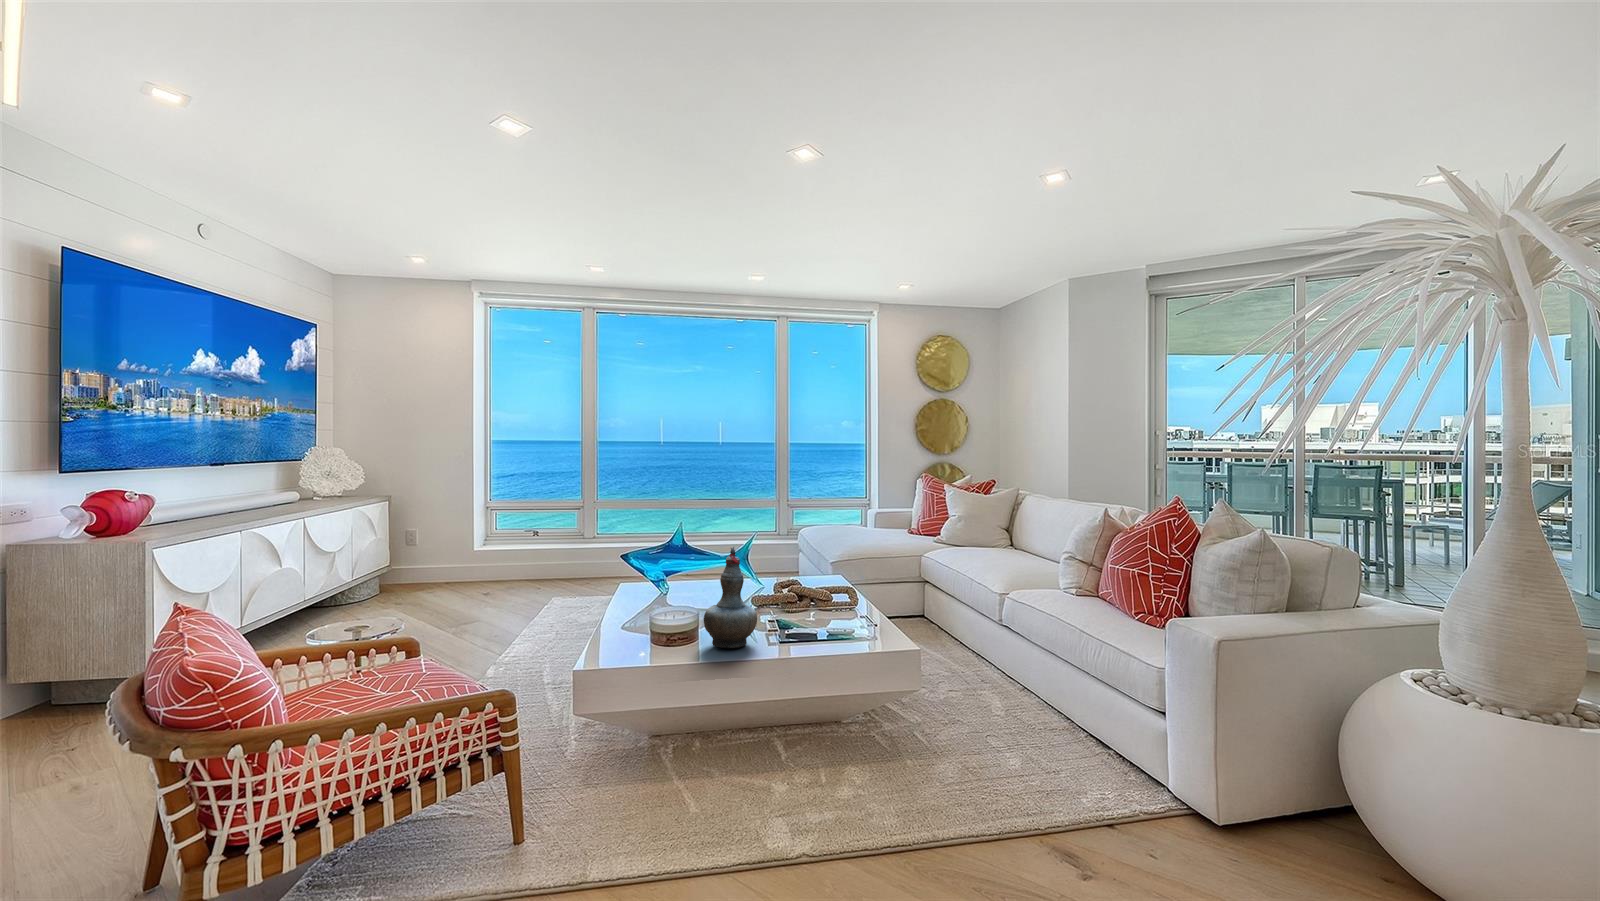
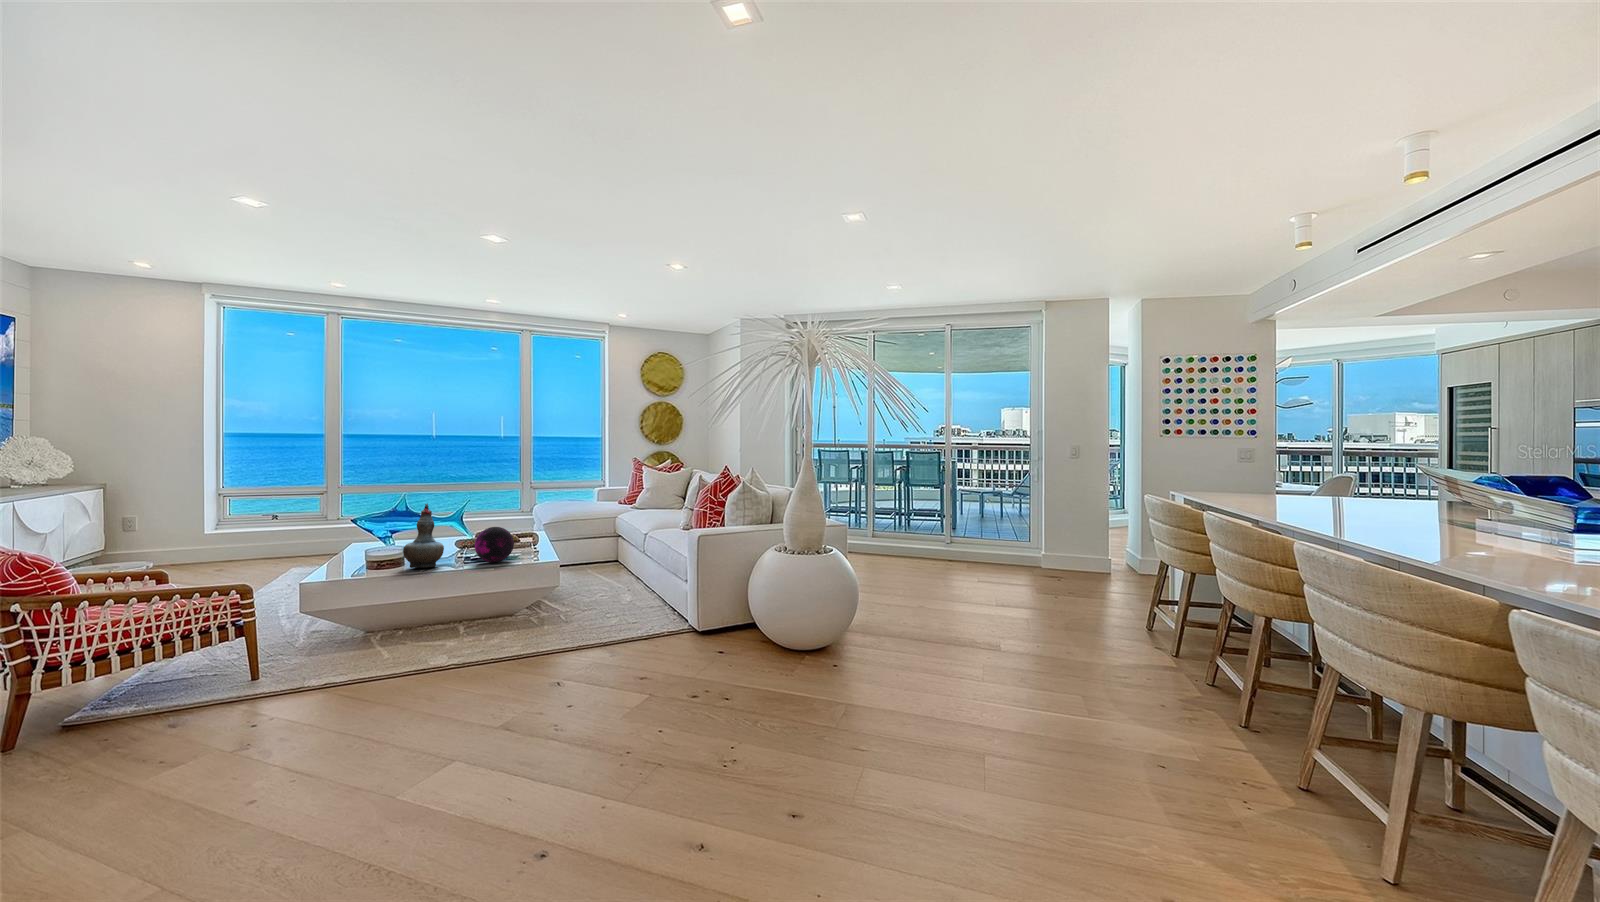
decorative orb: none [799,585,853,641] -> present [475,527,514,562]

